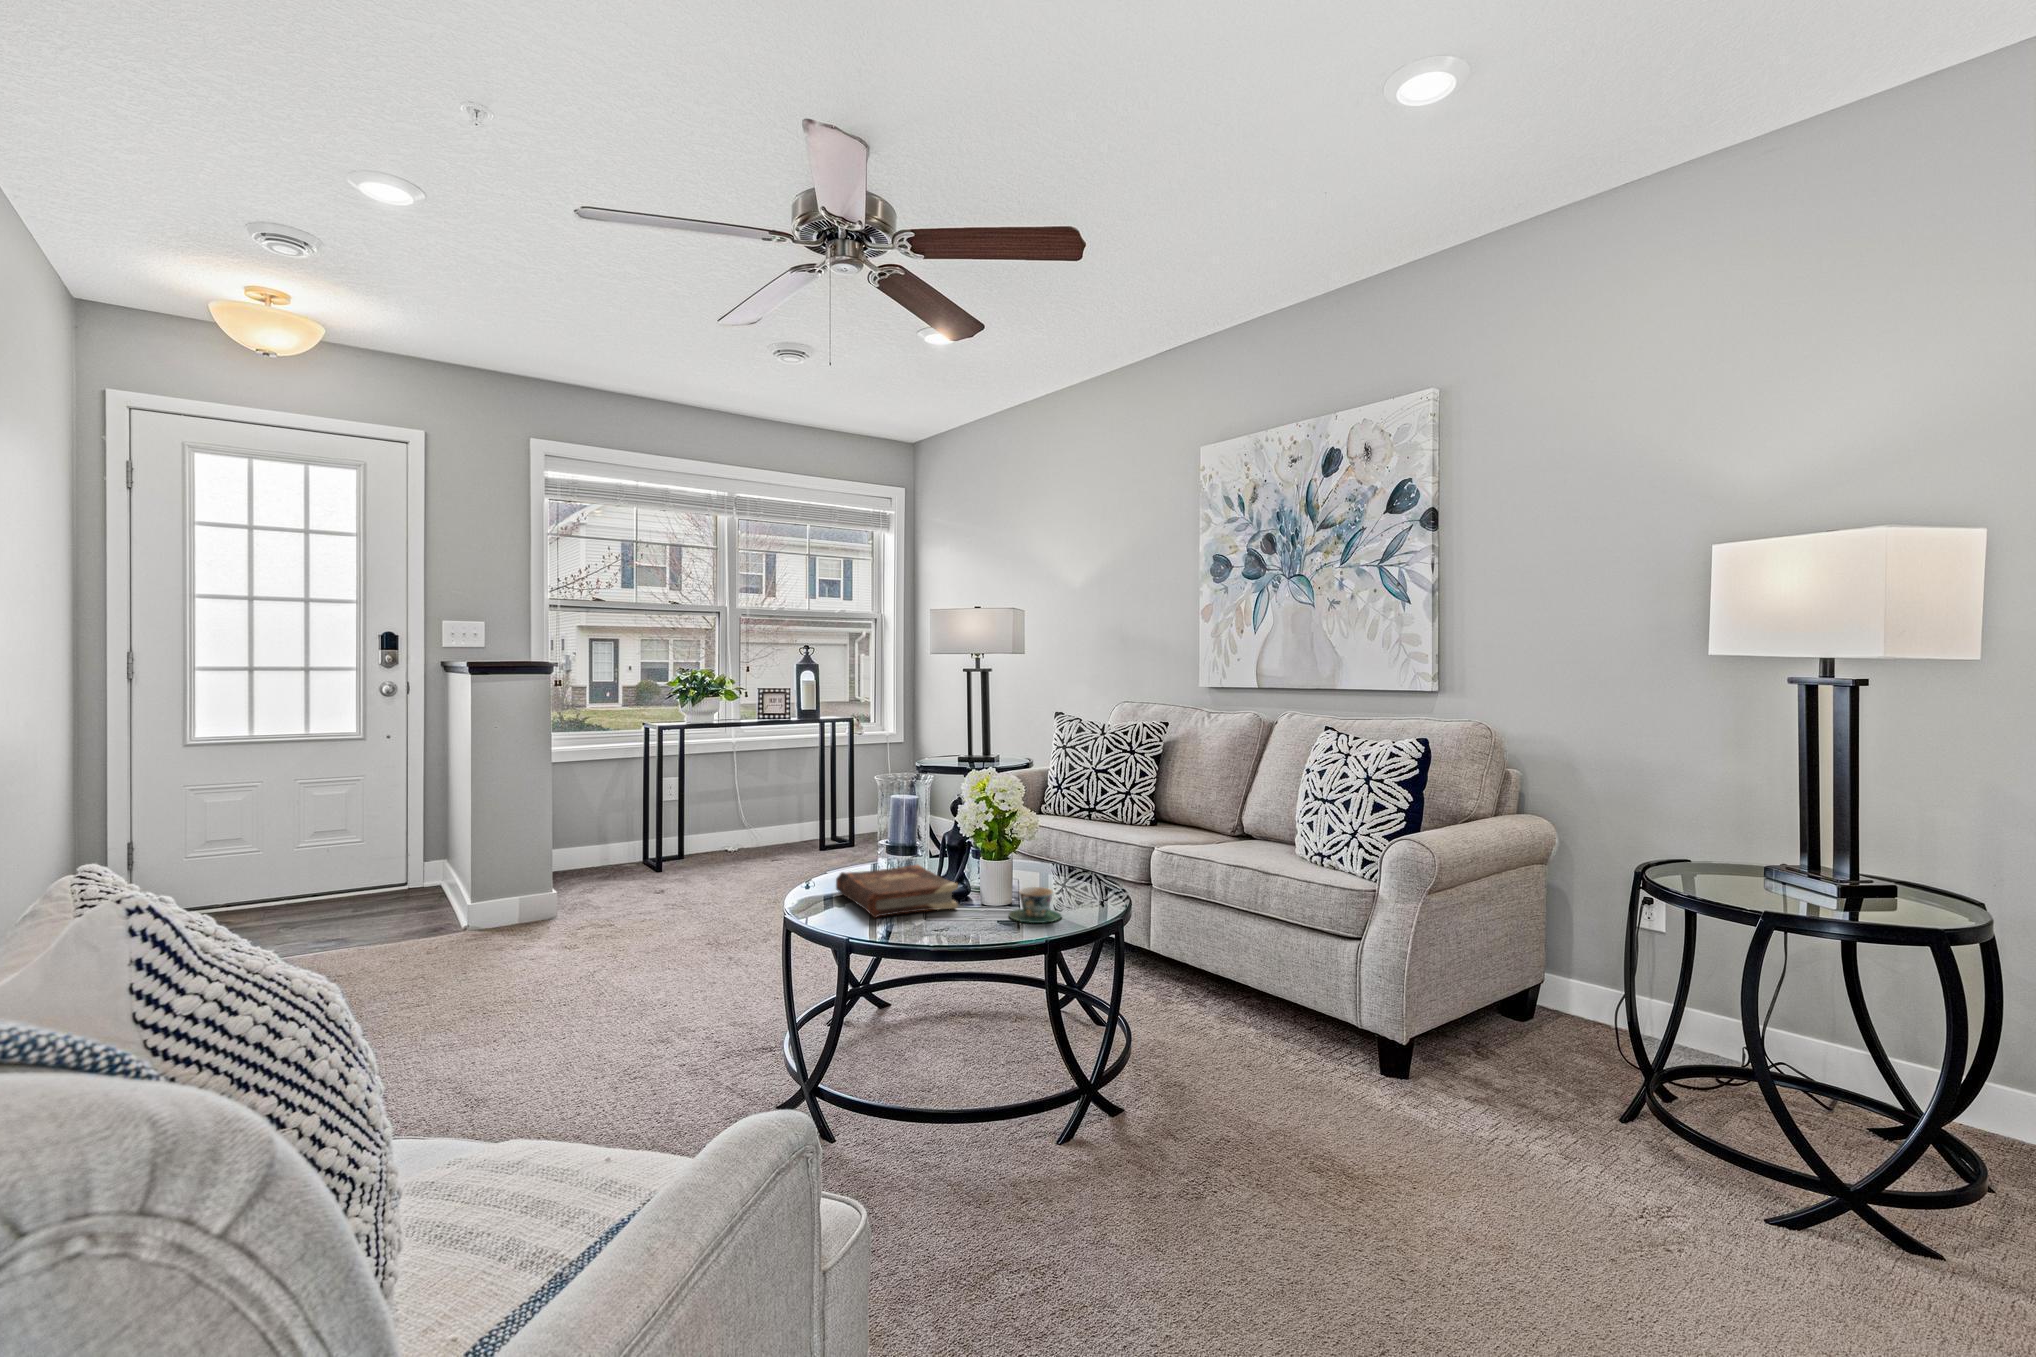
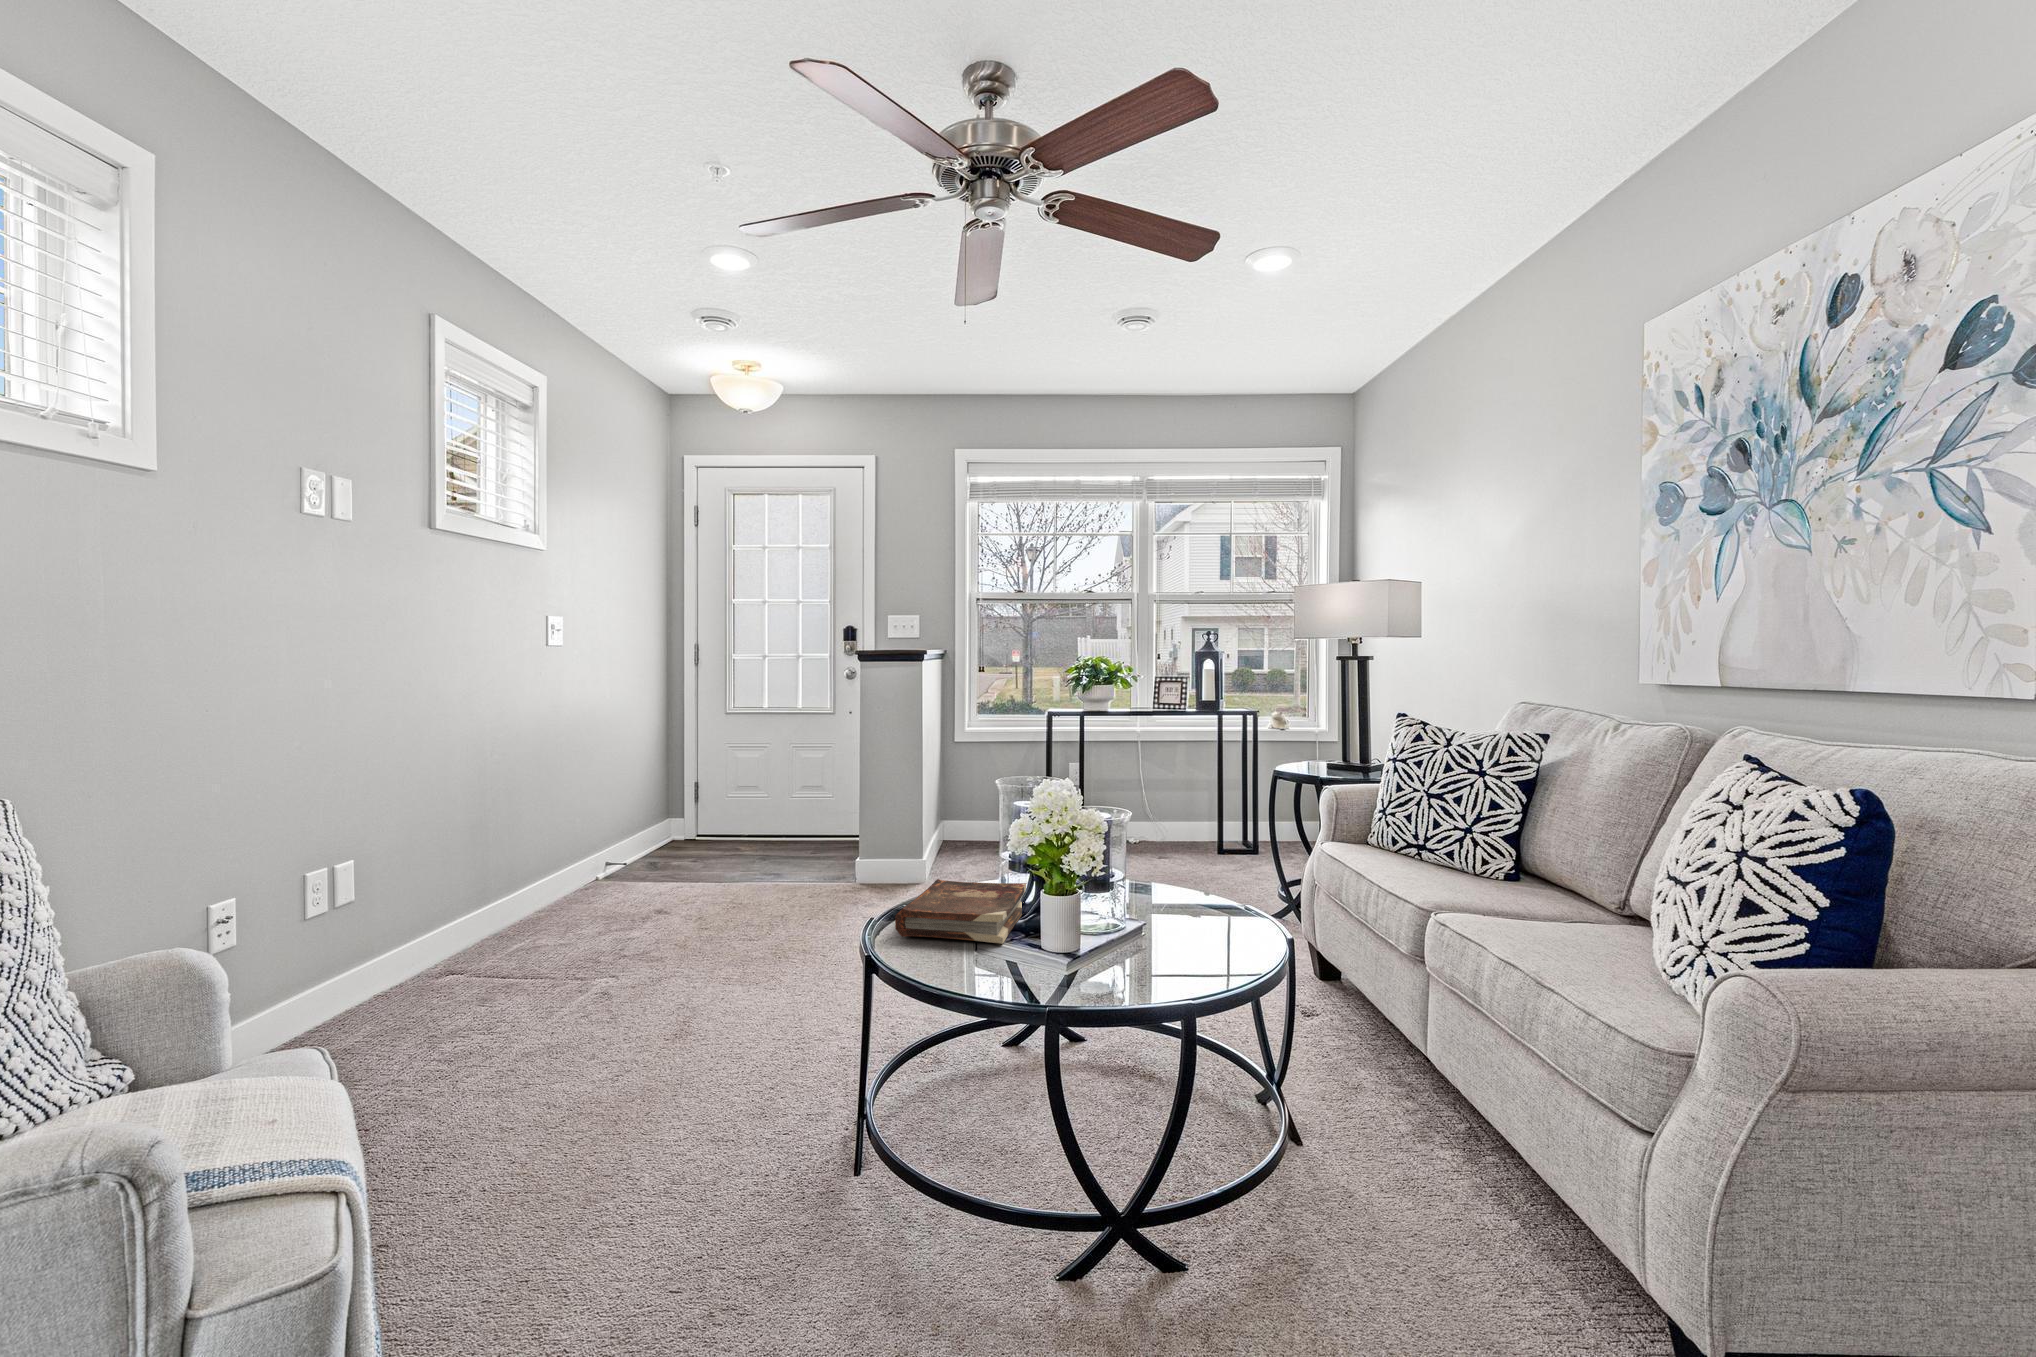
teacup: present [1009,887,1061,923] -> none [1028,934,1097,986]

